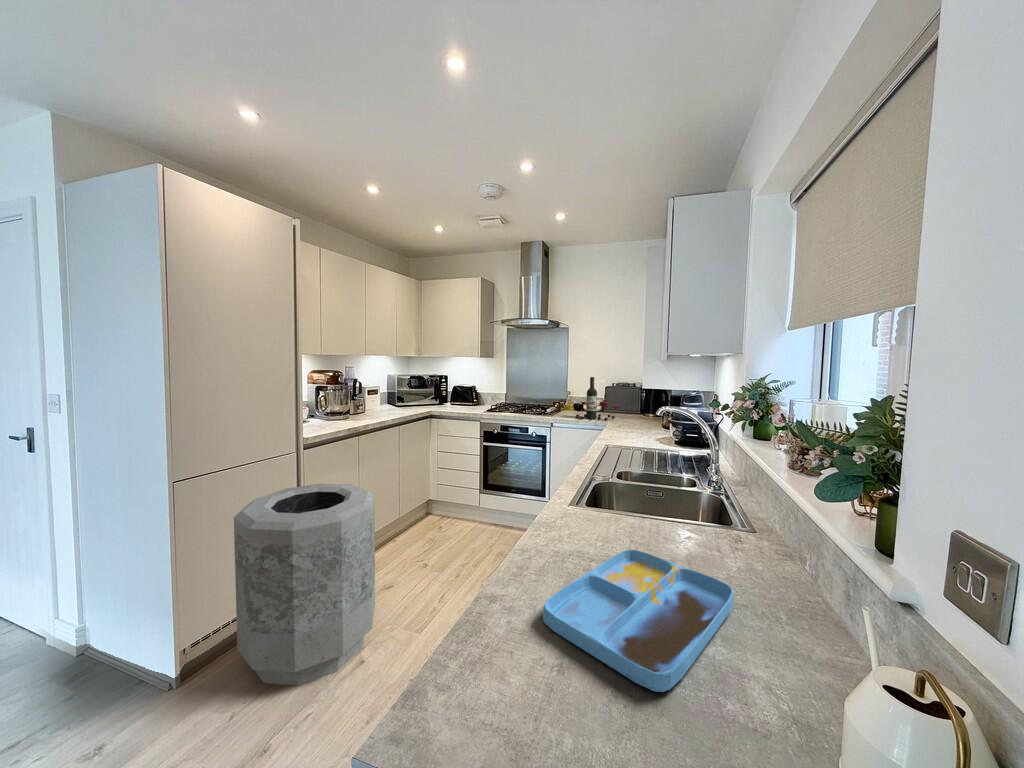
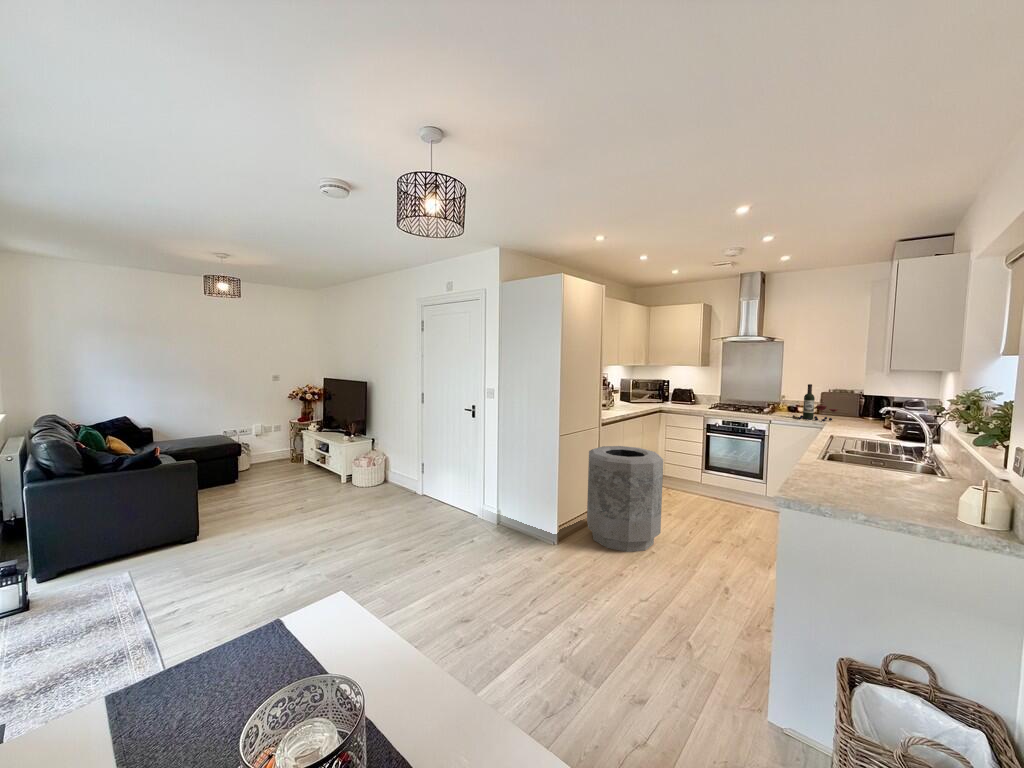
tray: present [543,550,734,692] -> none [821,473,924,502]

